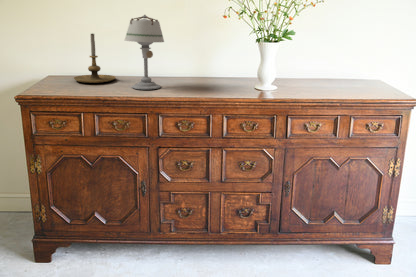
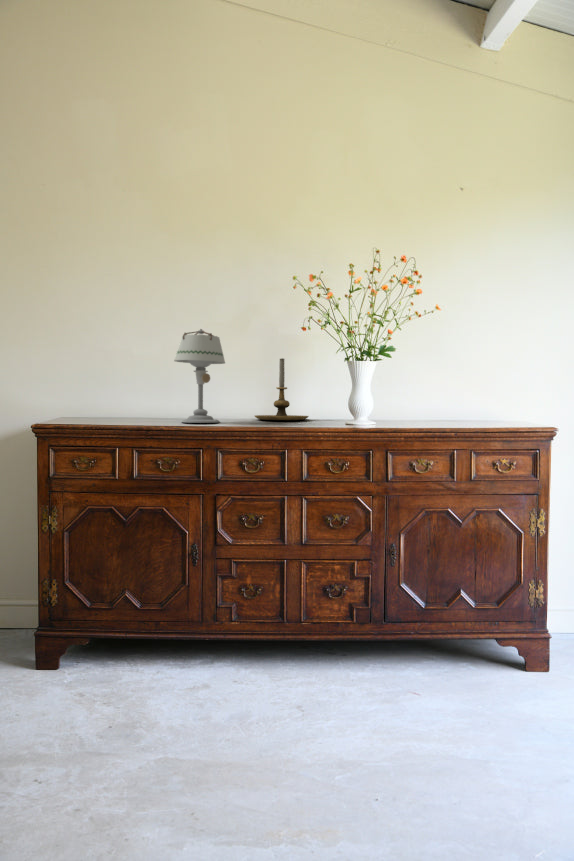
candle holder: present [74,34,115,83] -> present [255,358,308,420]

